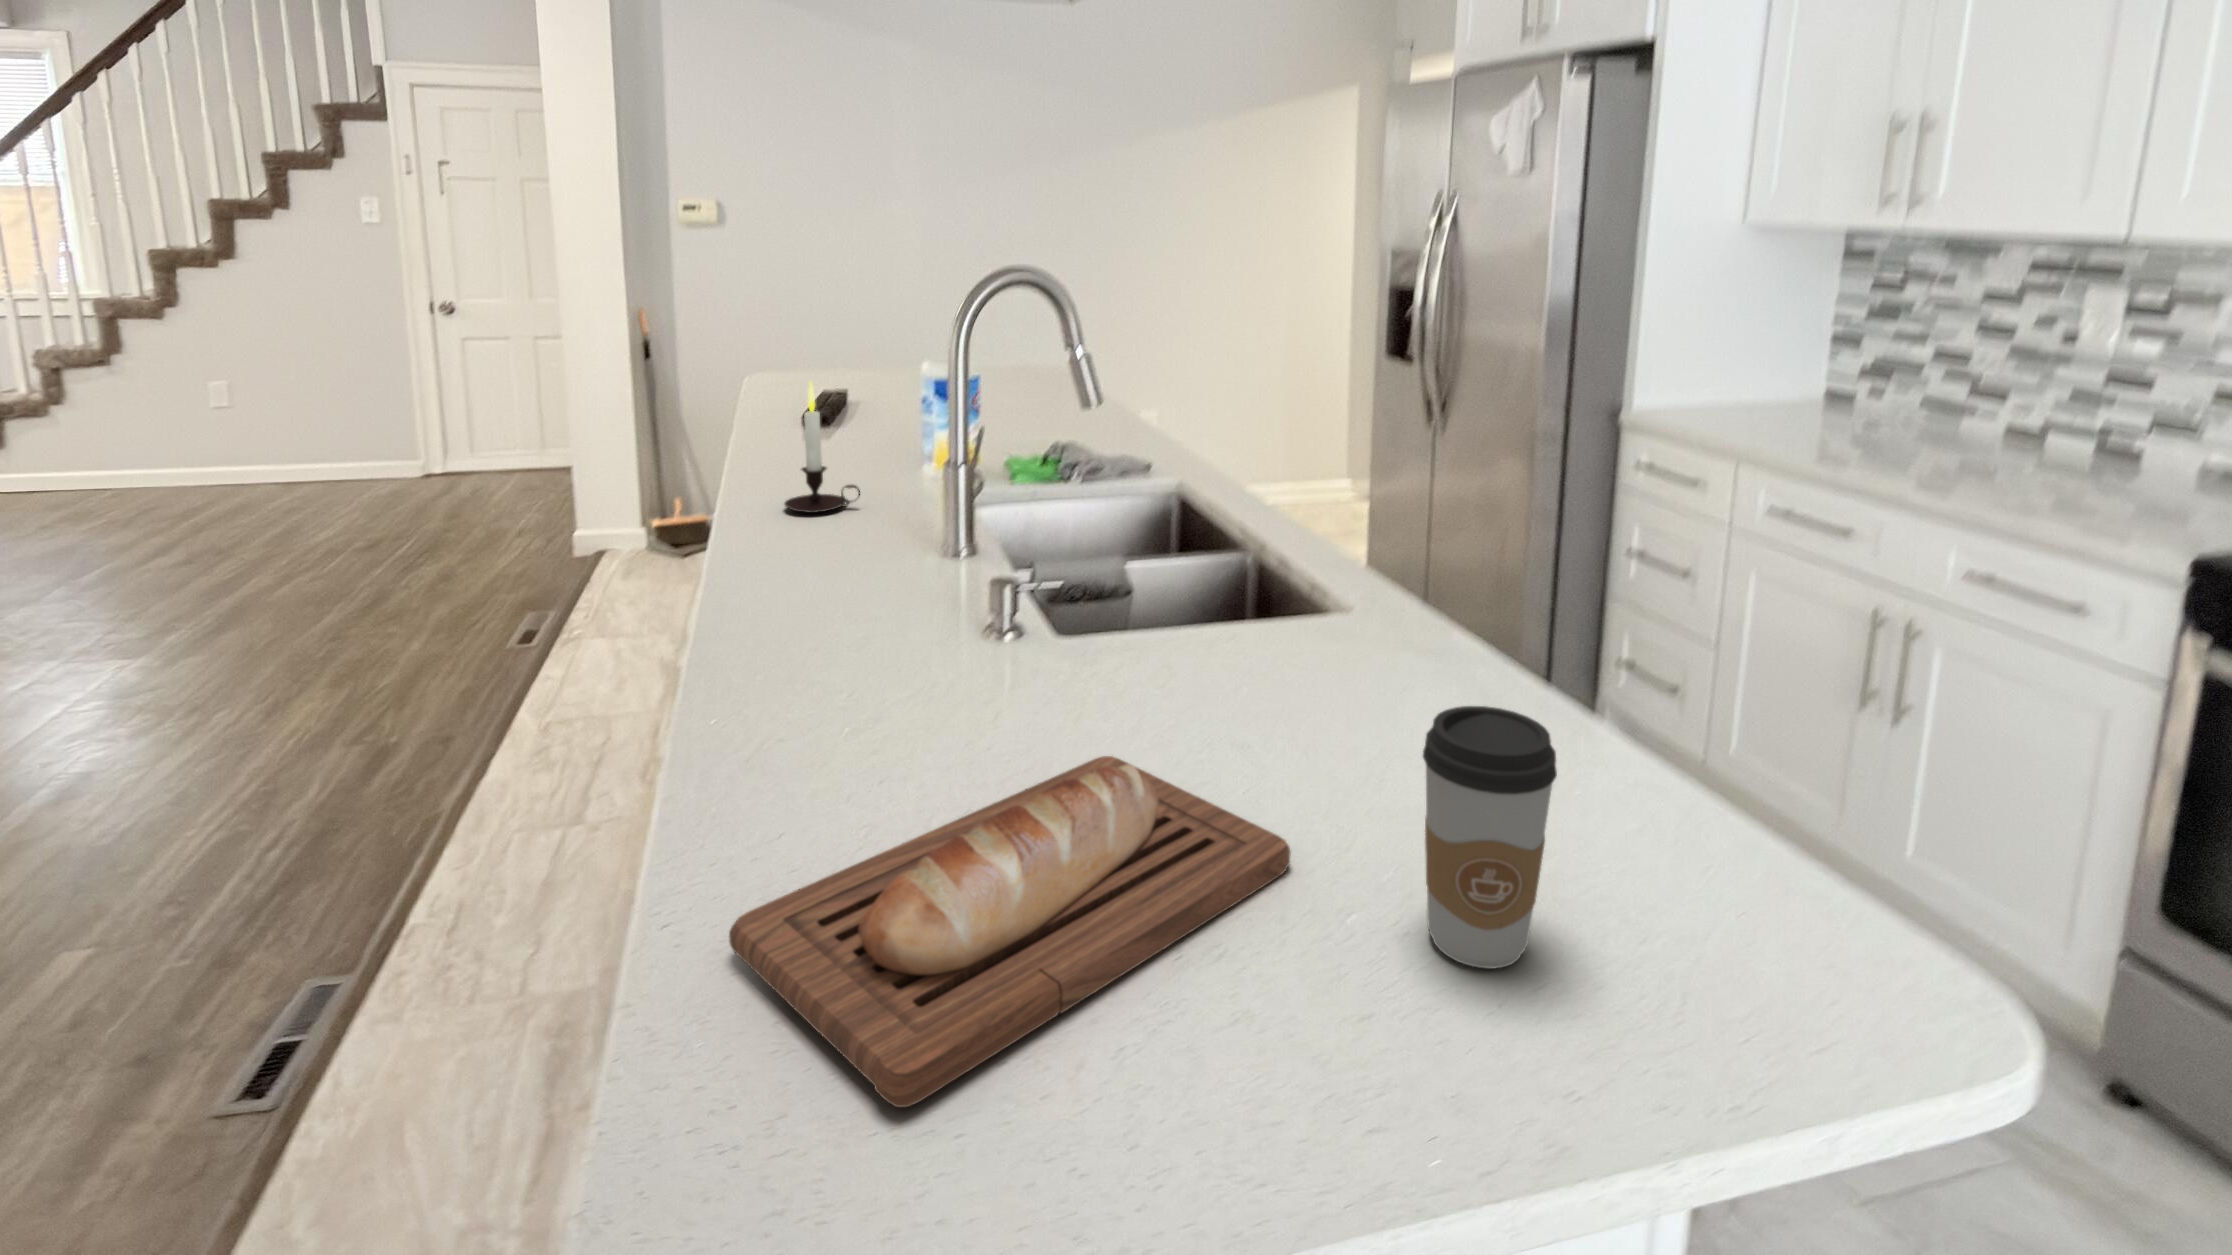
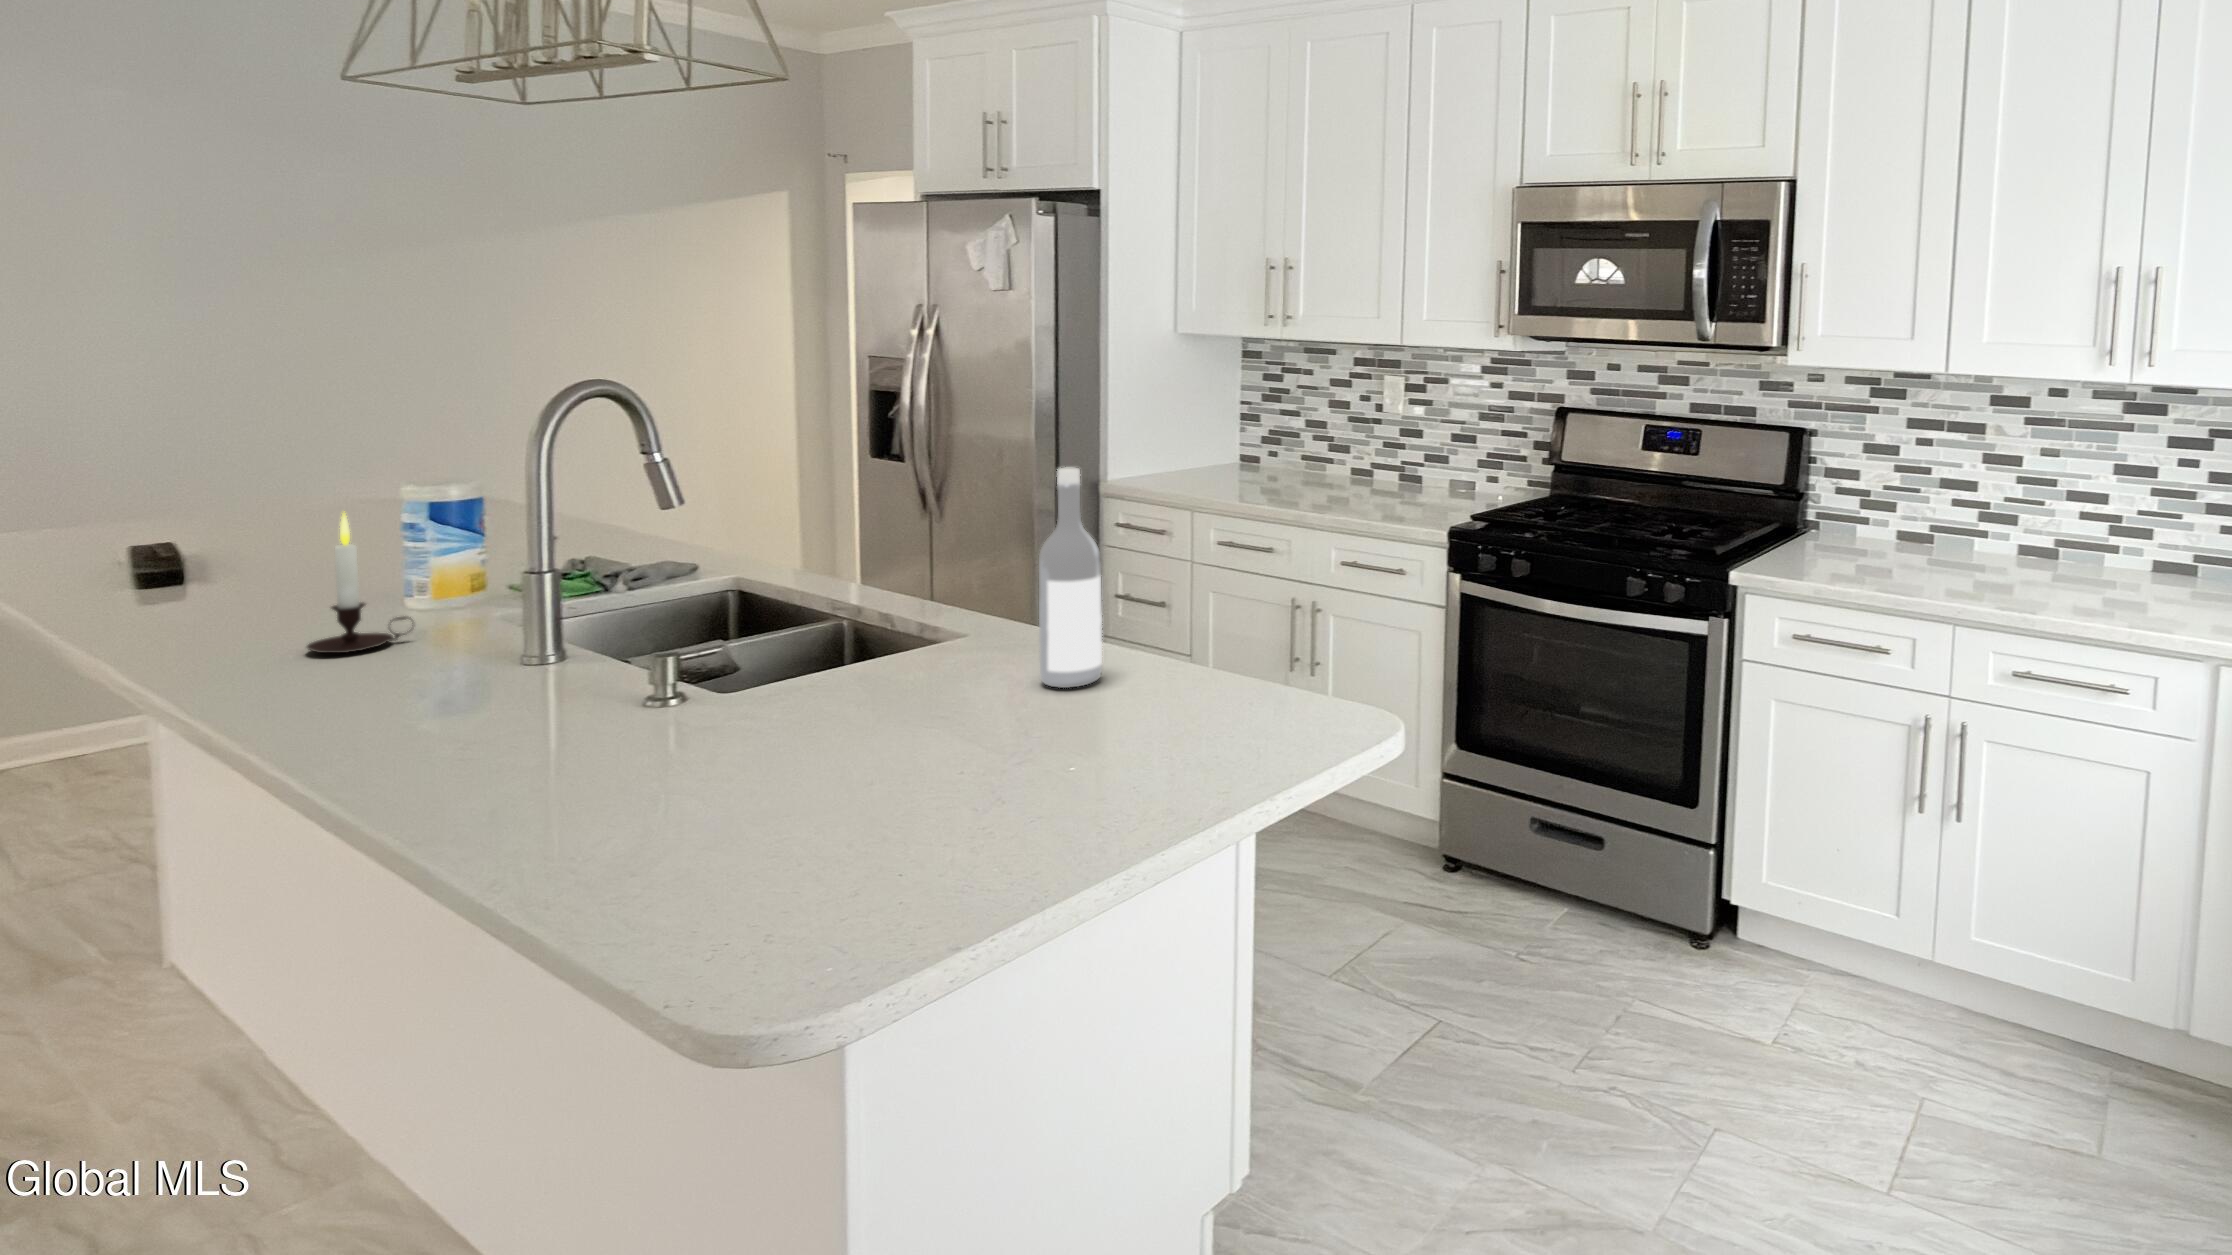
wine bottle: none [1349,413,1451,761] -> present [1039,468,1102,688]
coffee cup: present [1423,706,1557,968] -> none [1133,611,1203,745]
bread loaf: present [729,756,1290,1107] -> none [712,704,1049,863]

